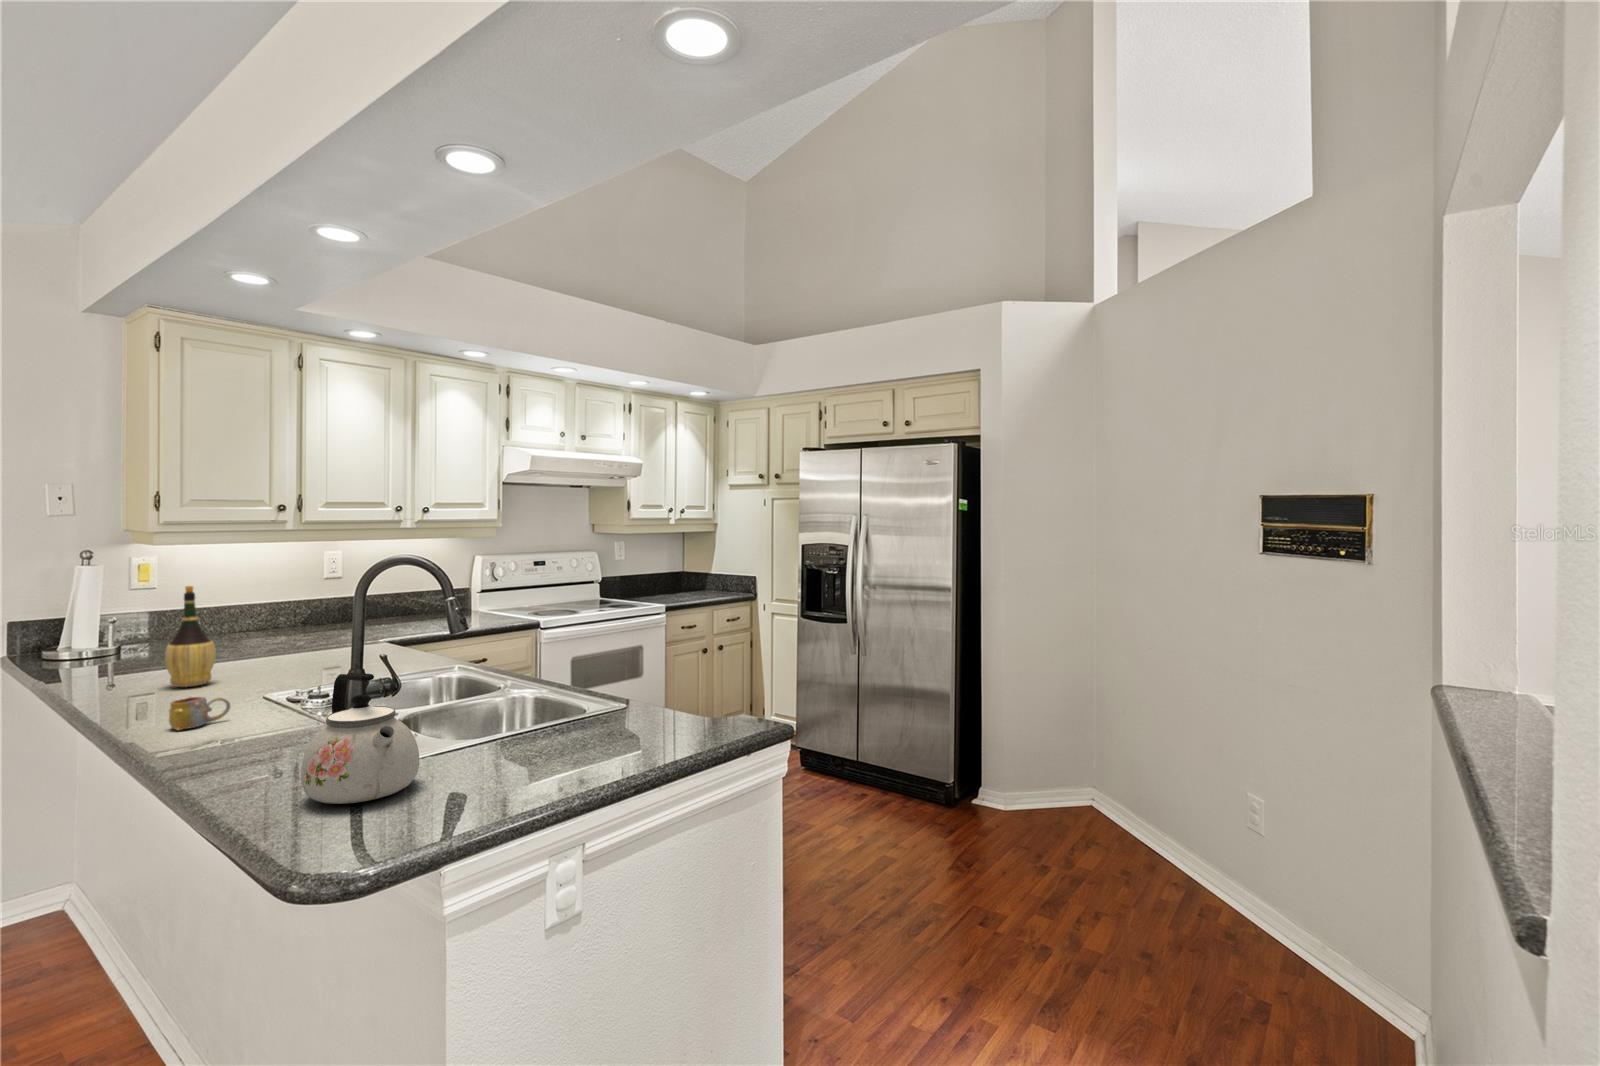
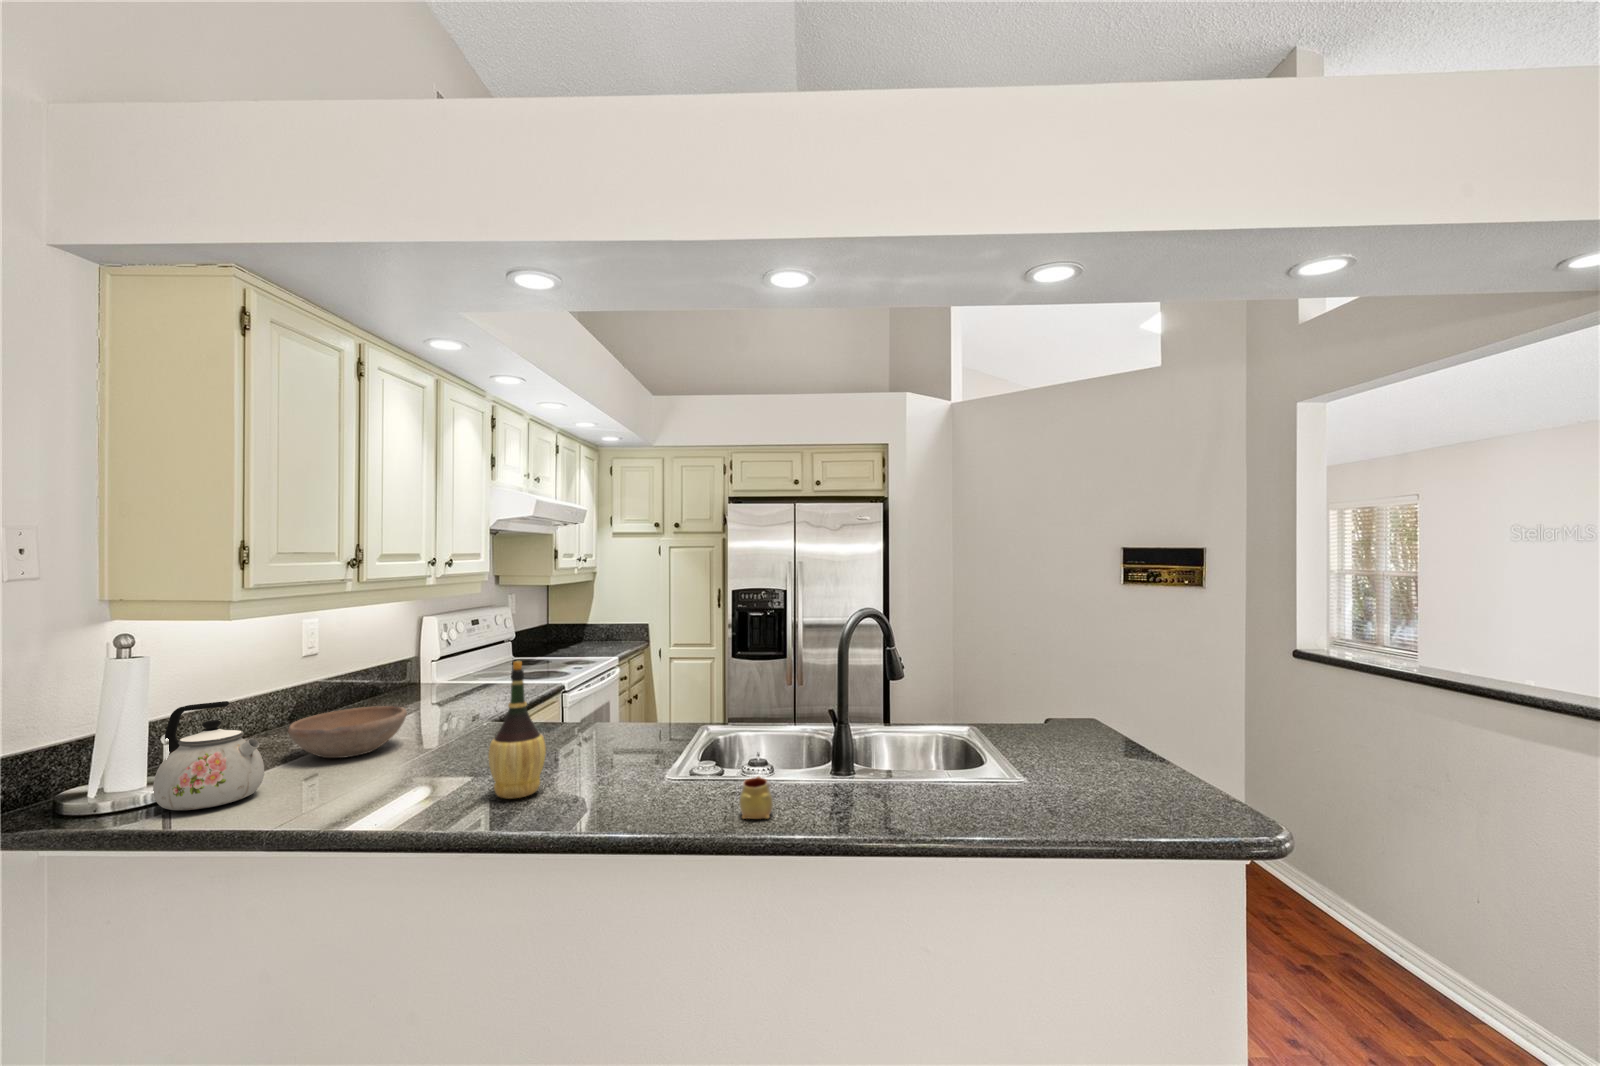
bowl: none [214,617,303,649] -> present [288,706,407,758]
kettle: present [301,673,420,804] -> present [153,701,264,810]

